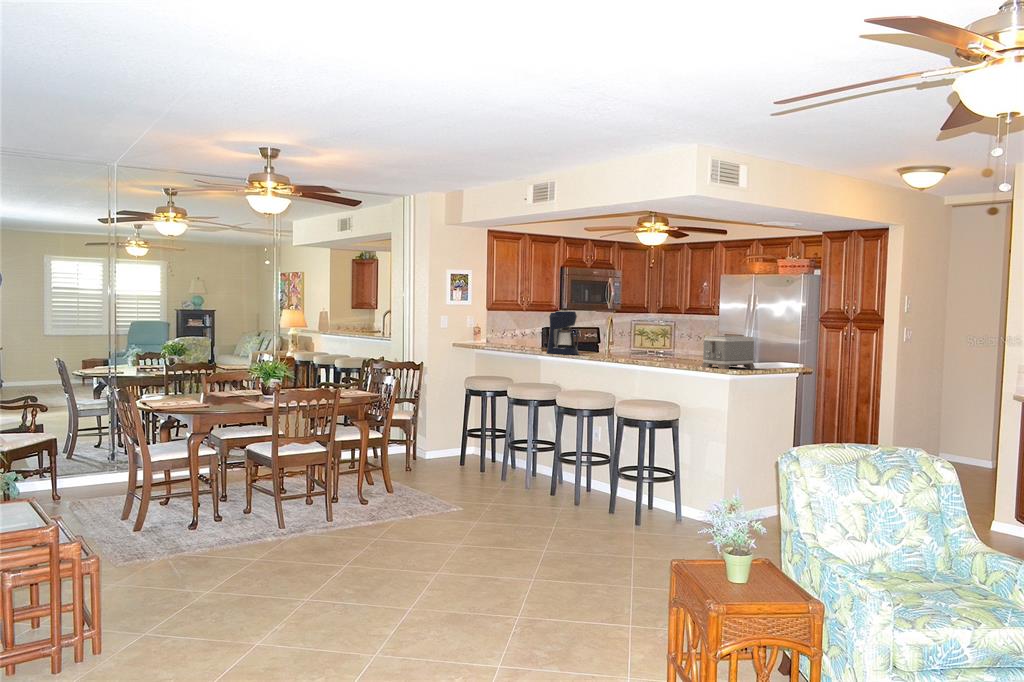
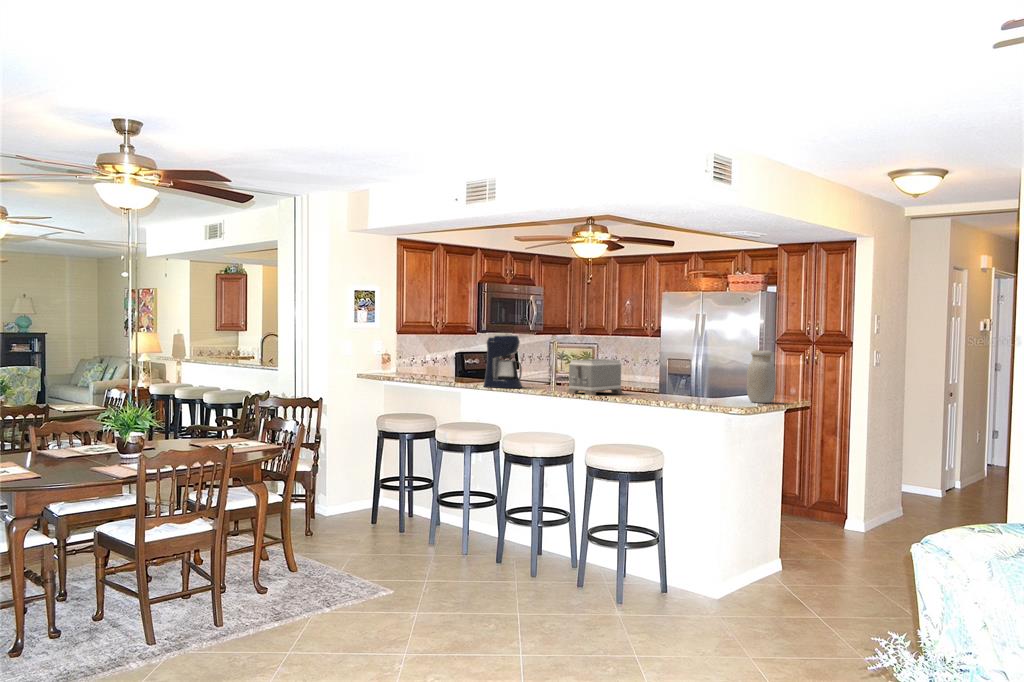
jar: none [760,324,784,369] -> present [747,350,775,403]
toaster: present [701,336,755,369] -> present [567,359,622,395]

